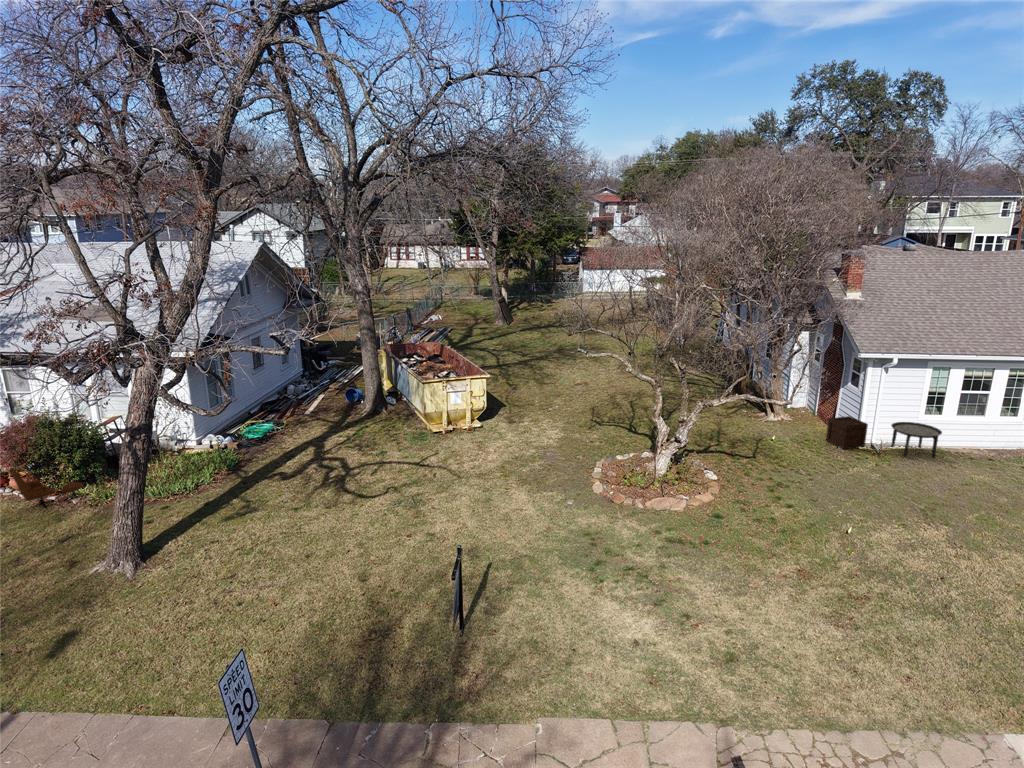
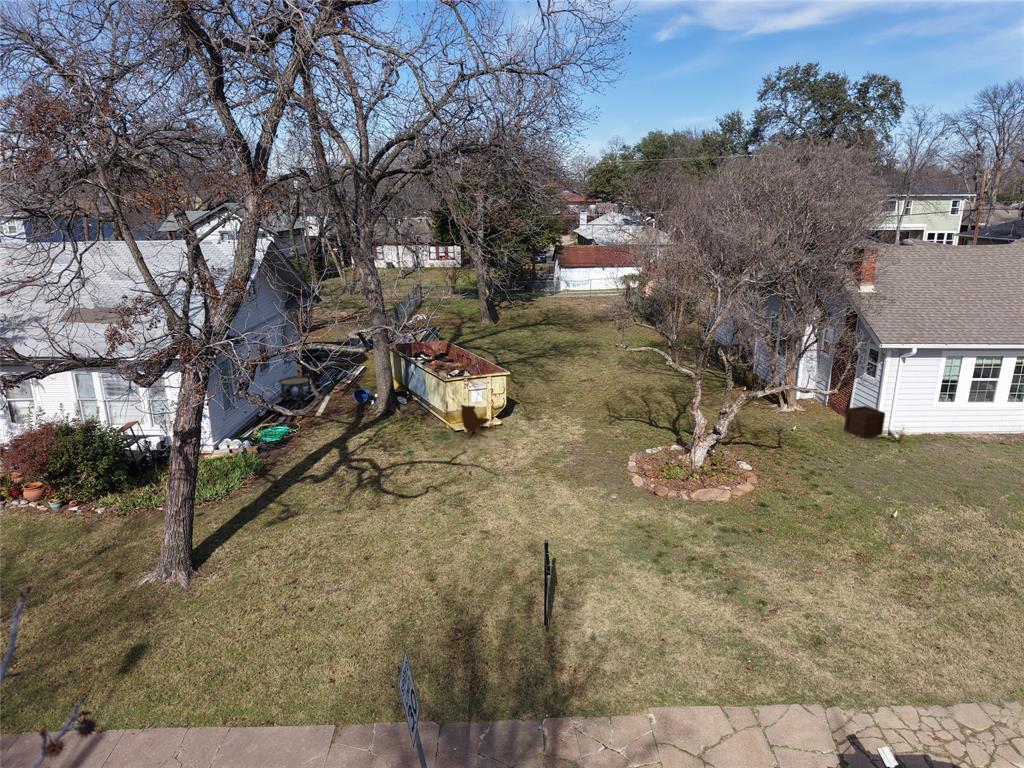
round table: present [891,422,942,458] -> present [278,376,311,401]
lounge chair: present [10,468,84,509] -> present [461,405,489,436]

